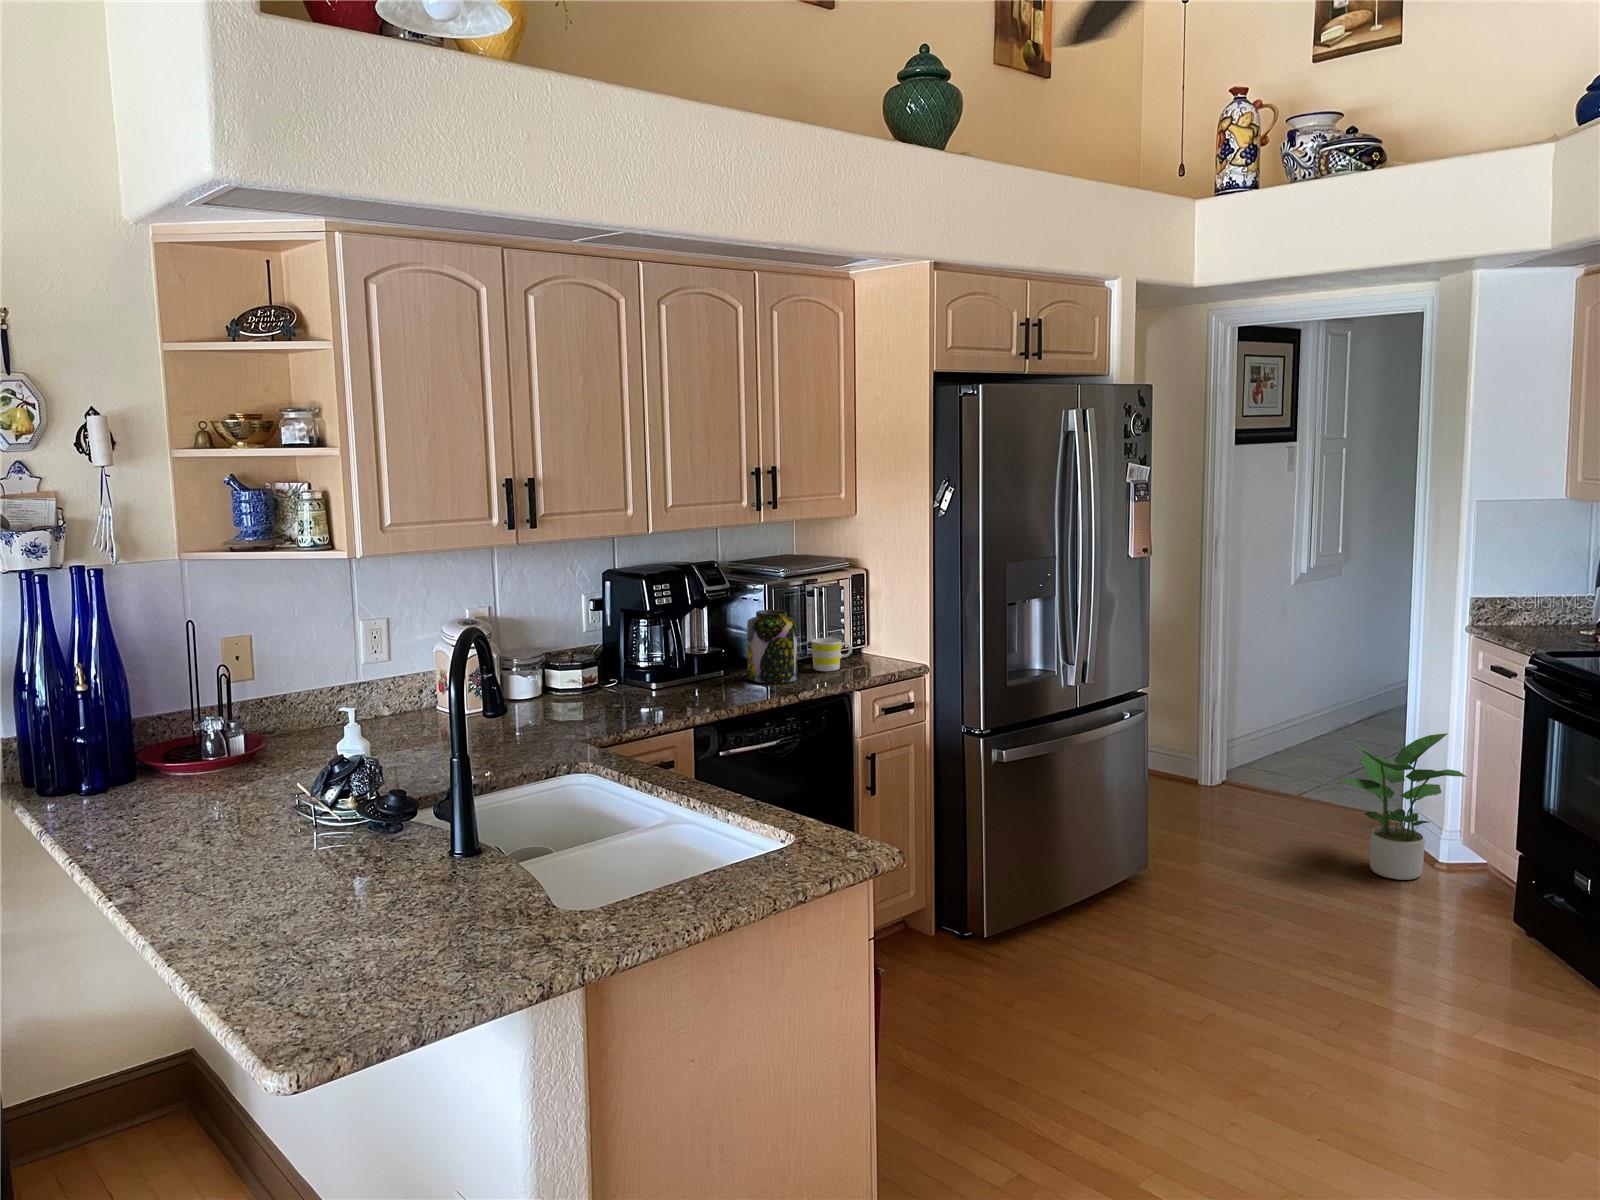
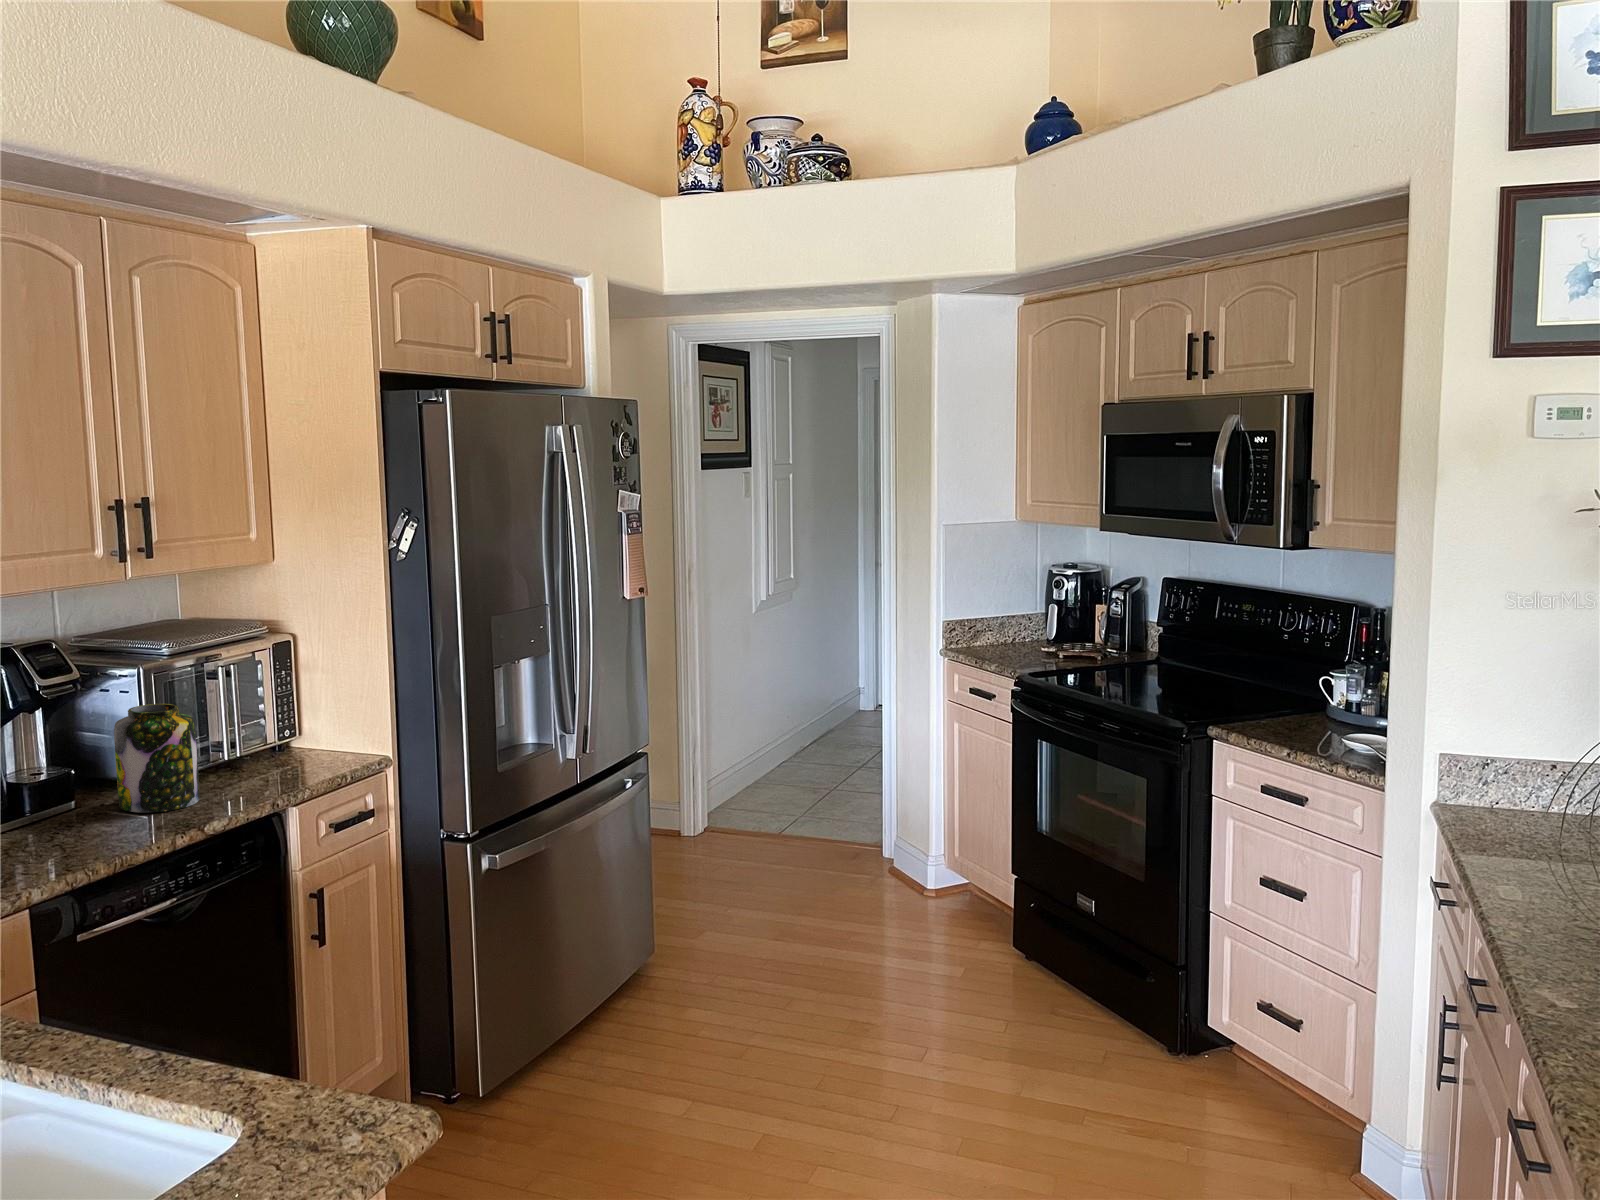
mug: present [811,638,852,671] -> none [218,734,279,782]
potted plant: present [1339,733,1466,880] -> none [835,762,958,919]

